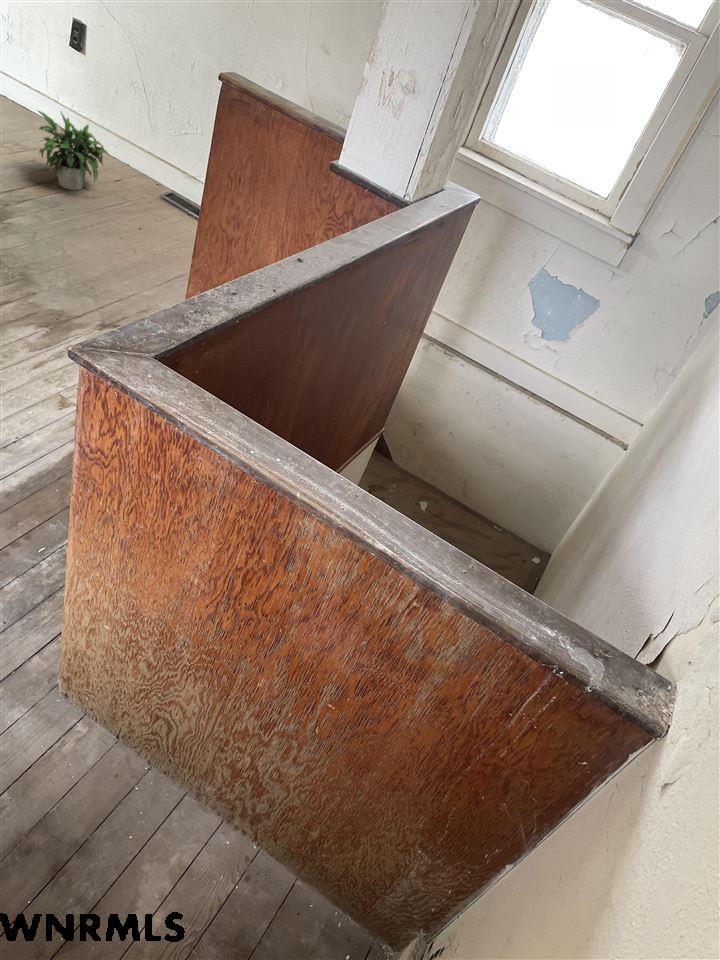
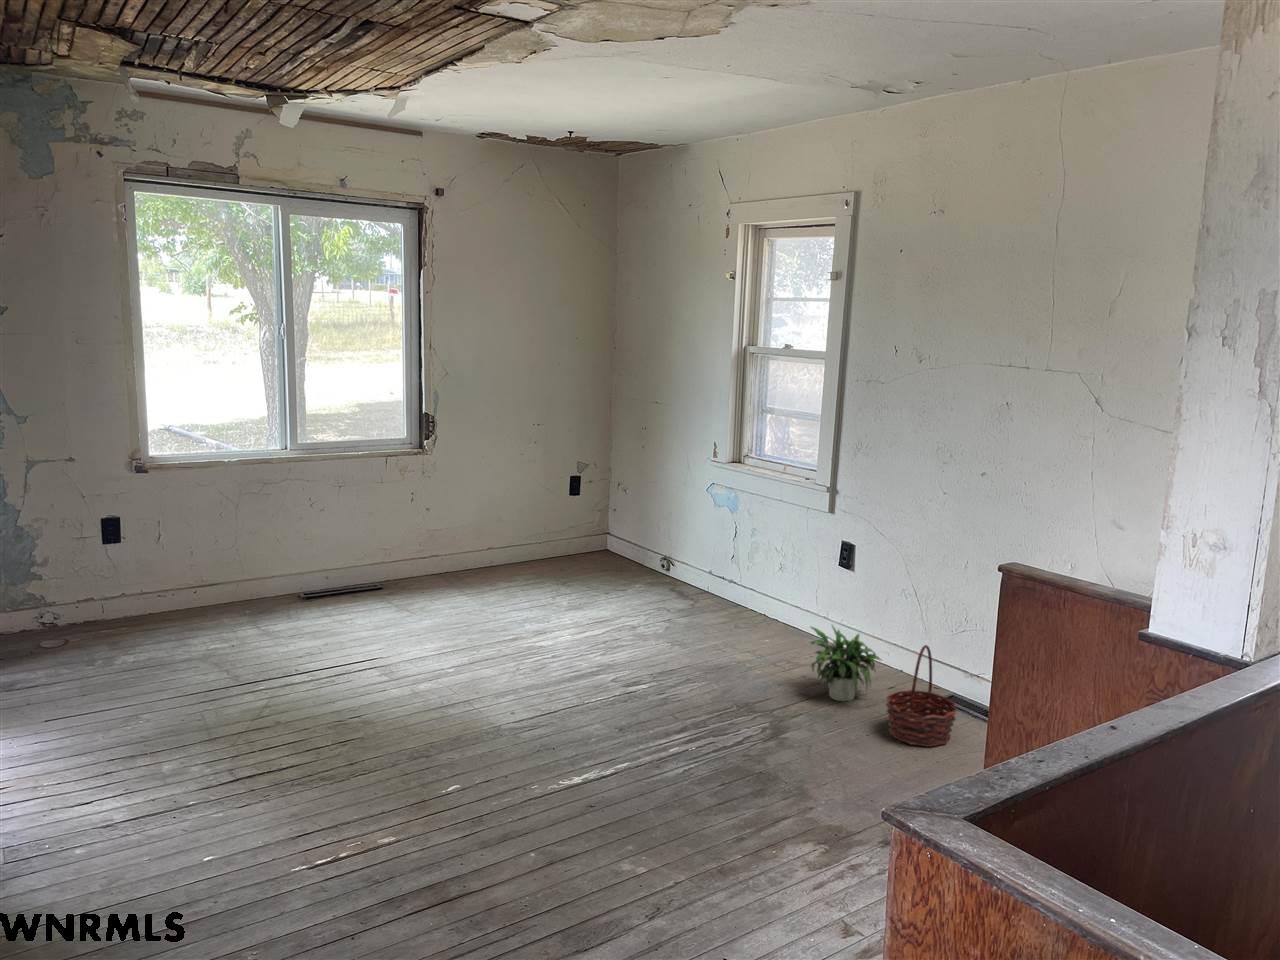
basket: none [110,145,174,239] -> present [886,645,957,746]

